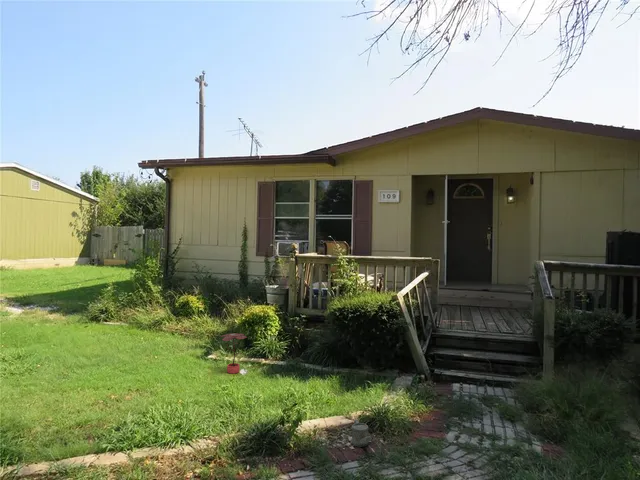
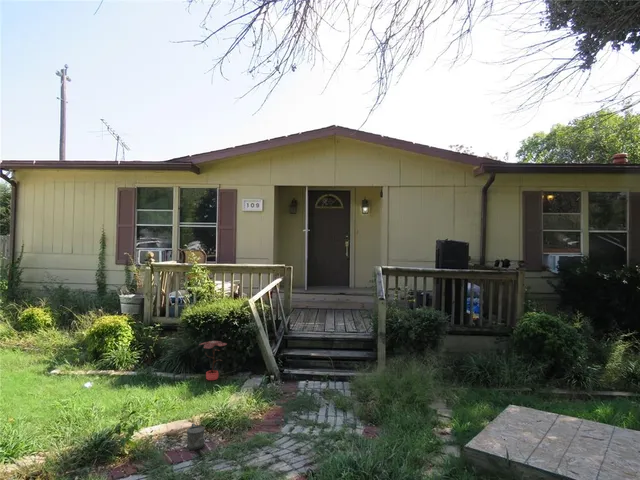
potted plant: present [221,333,247,374] -> present [200,341,227,380]

